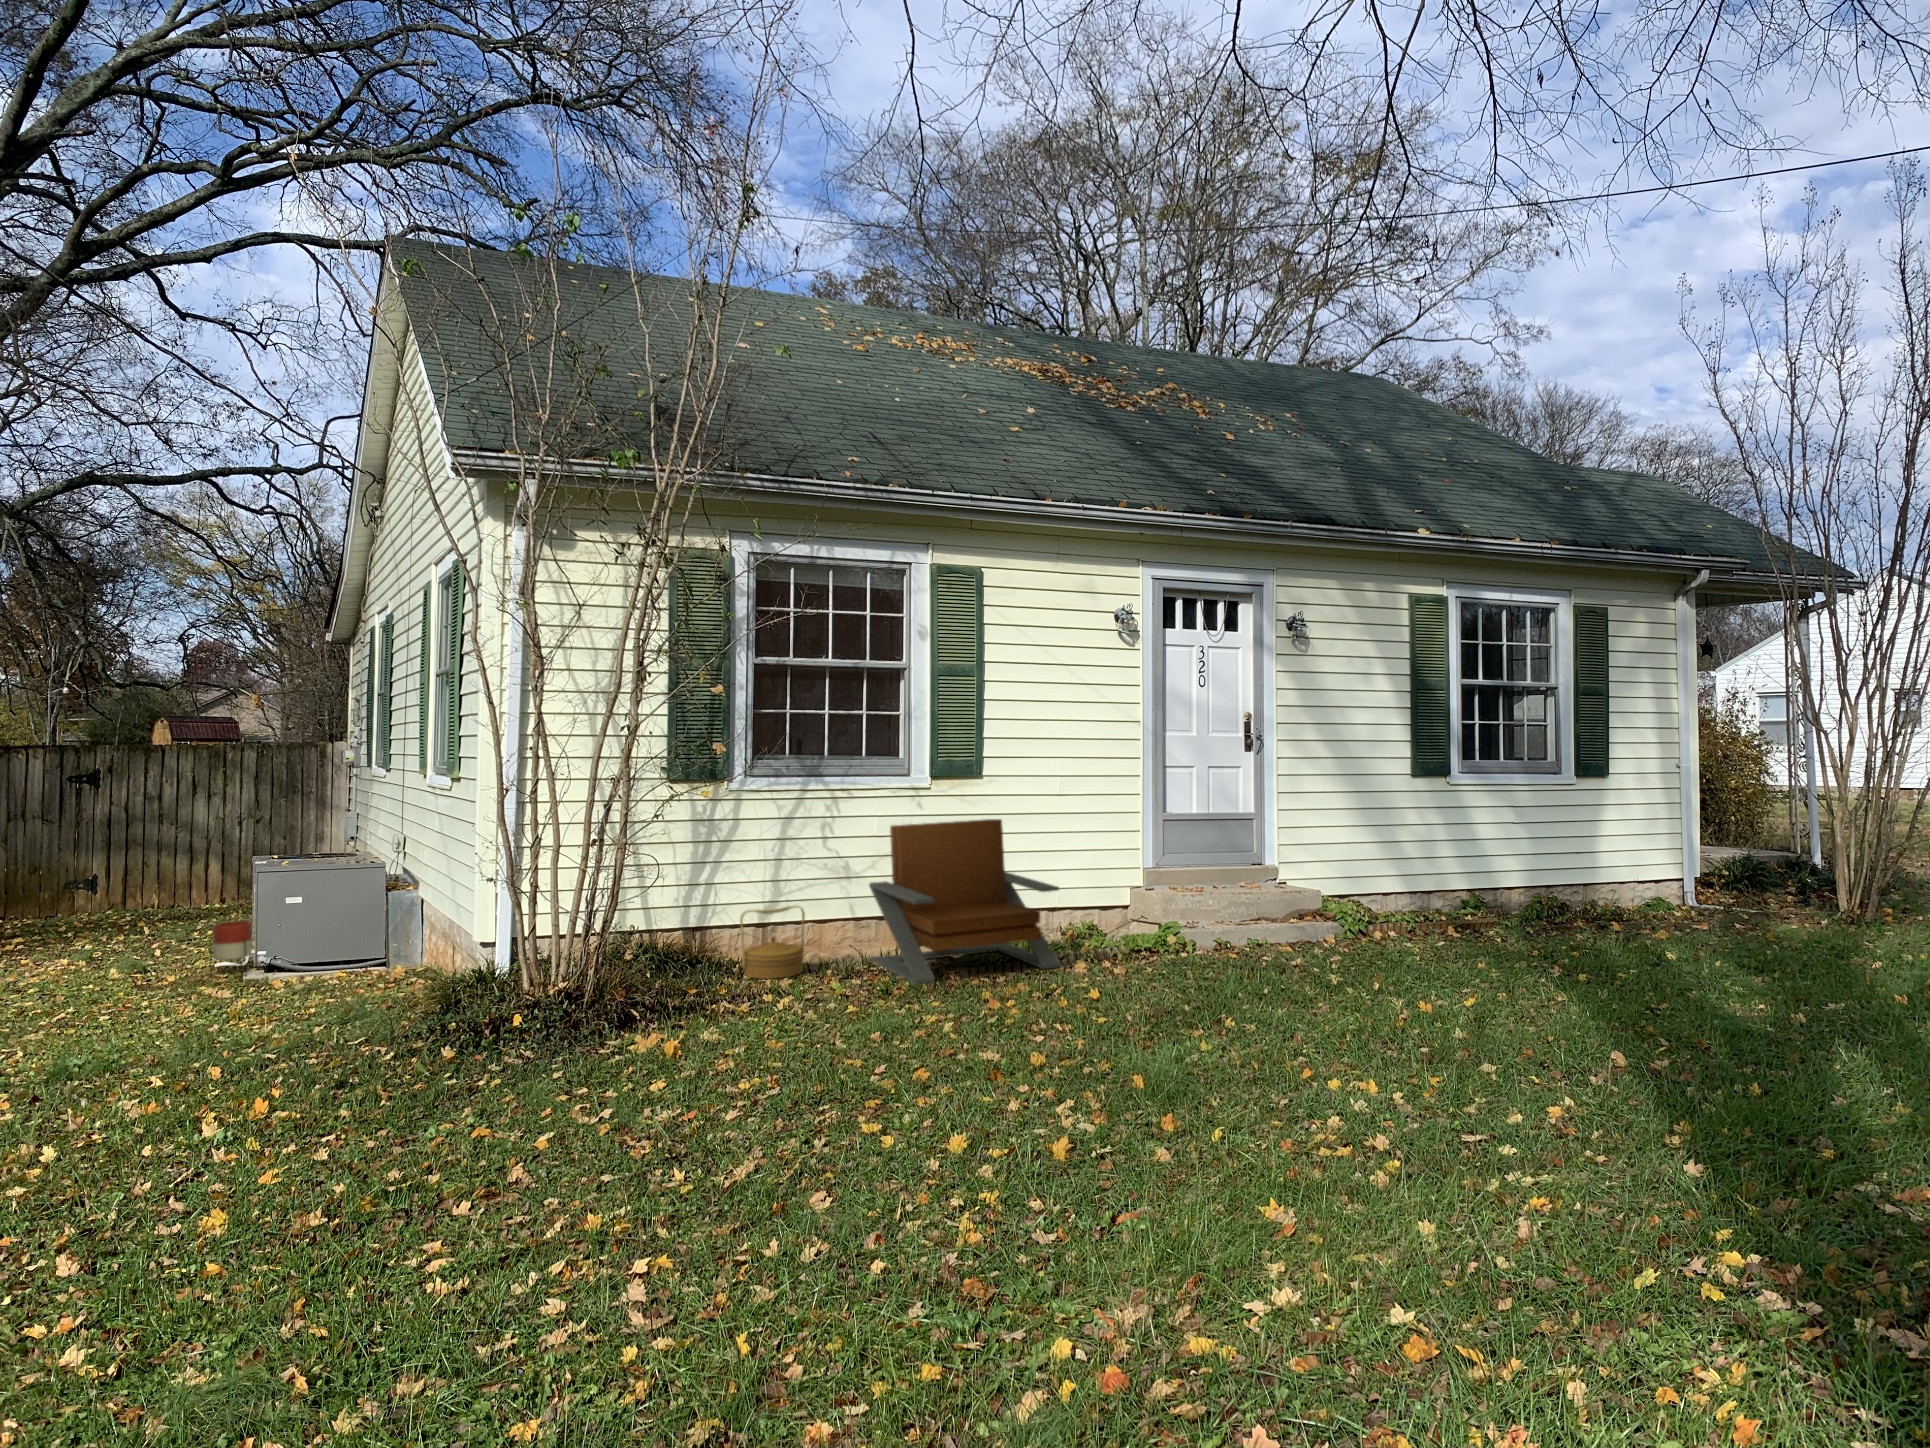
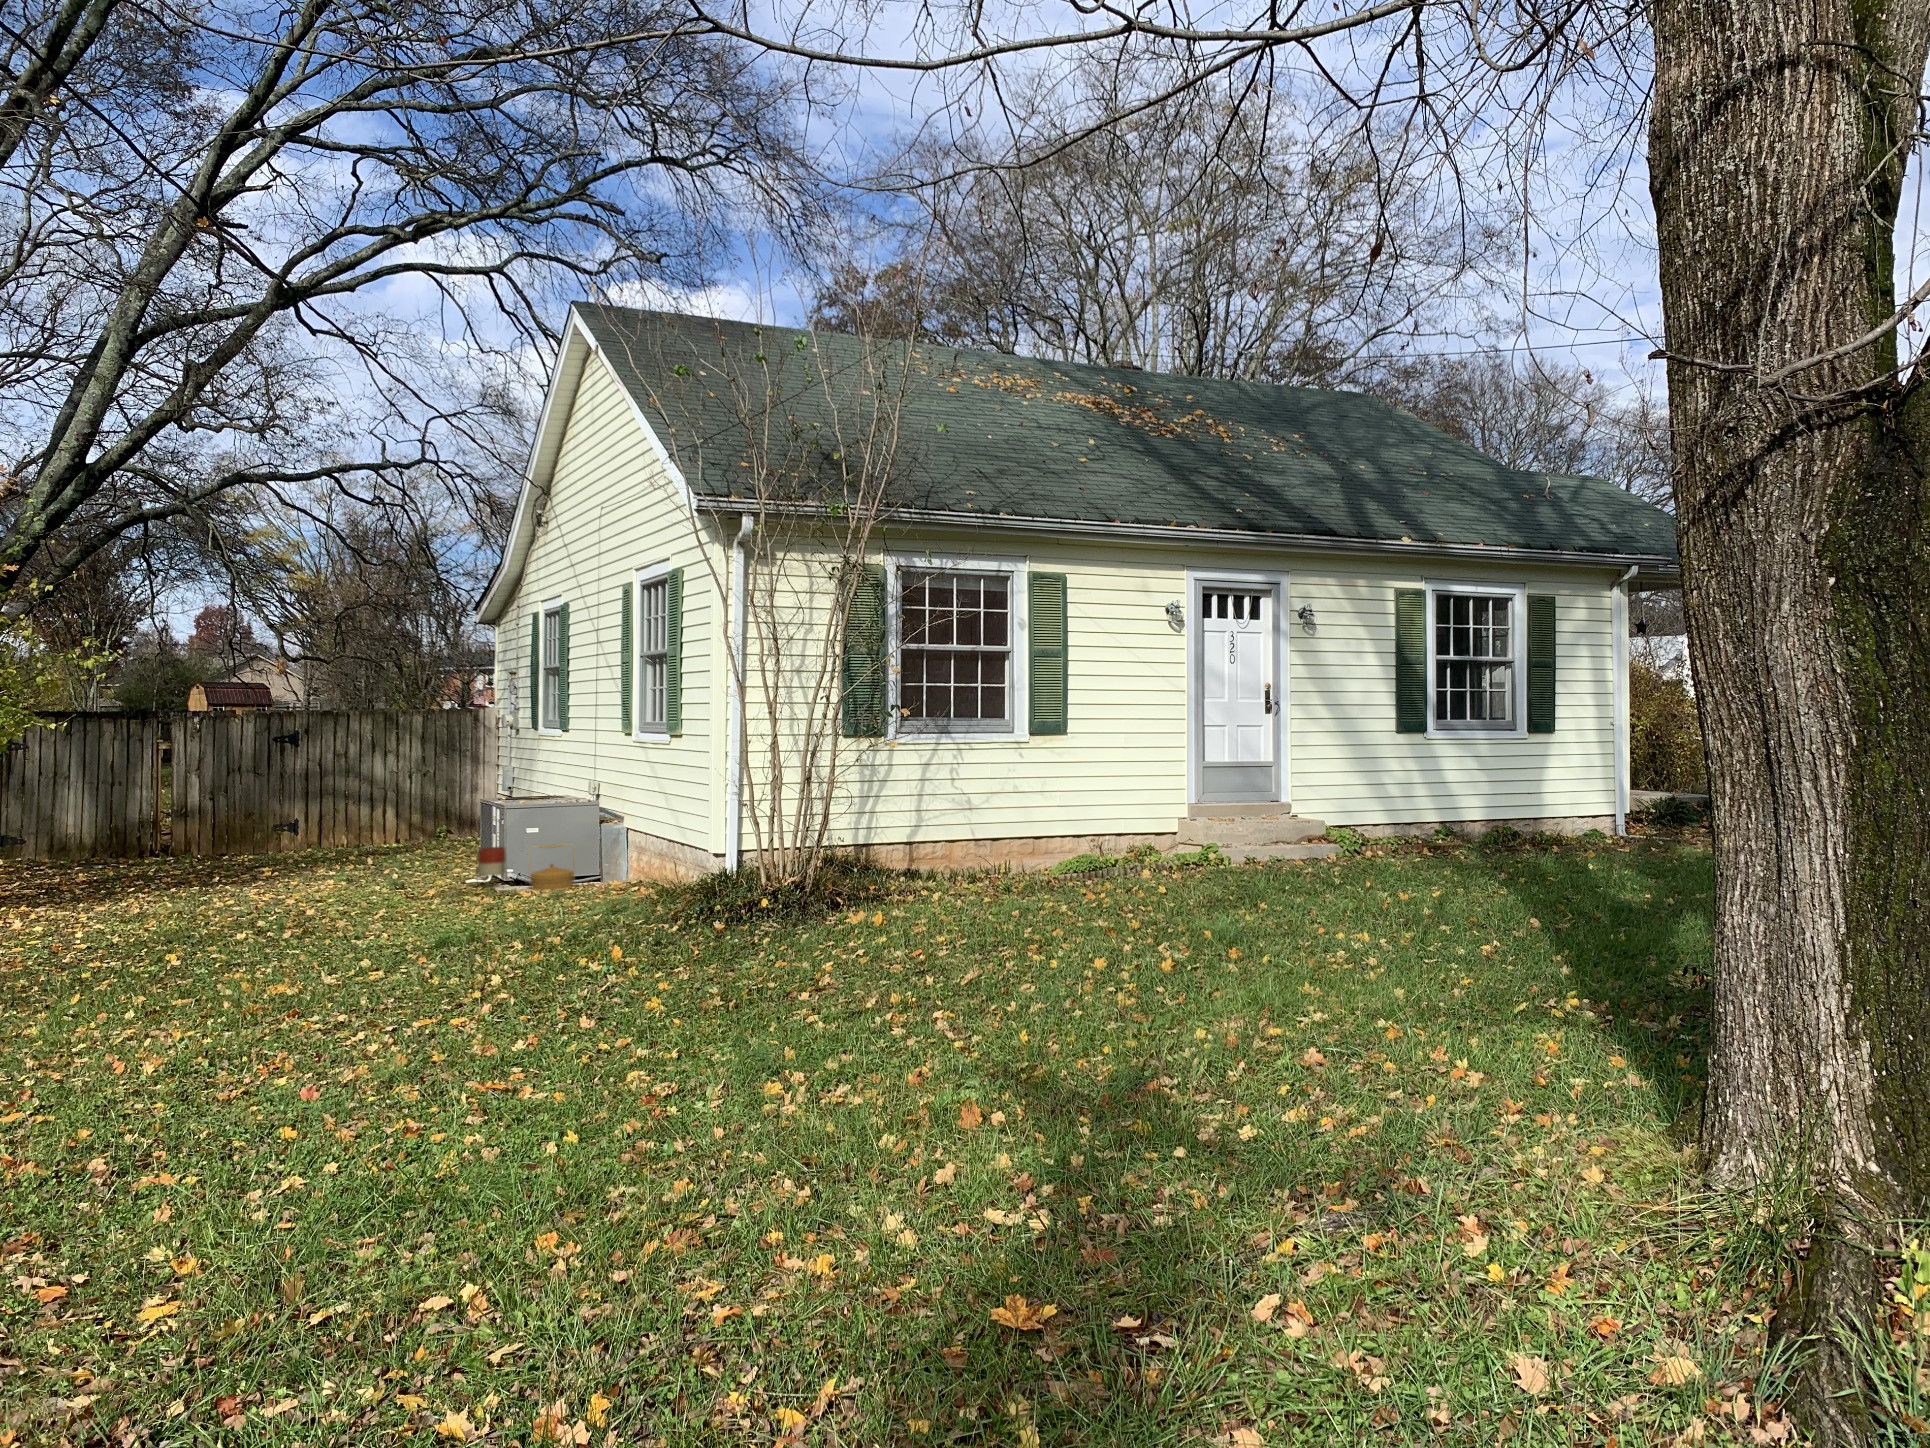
lounge chair: present [869,819,1060,984] -> none [988,765,1133,885]
woven basket: present [740,906,805,979] -> present [530,844,574,891]

